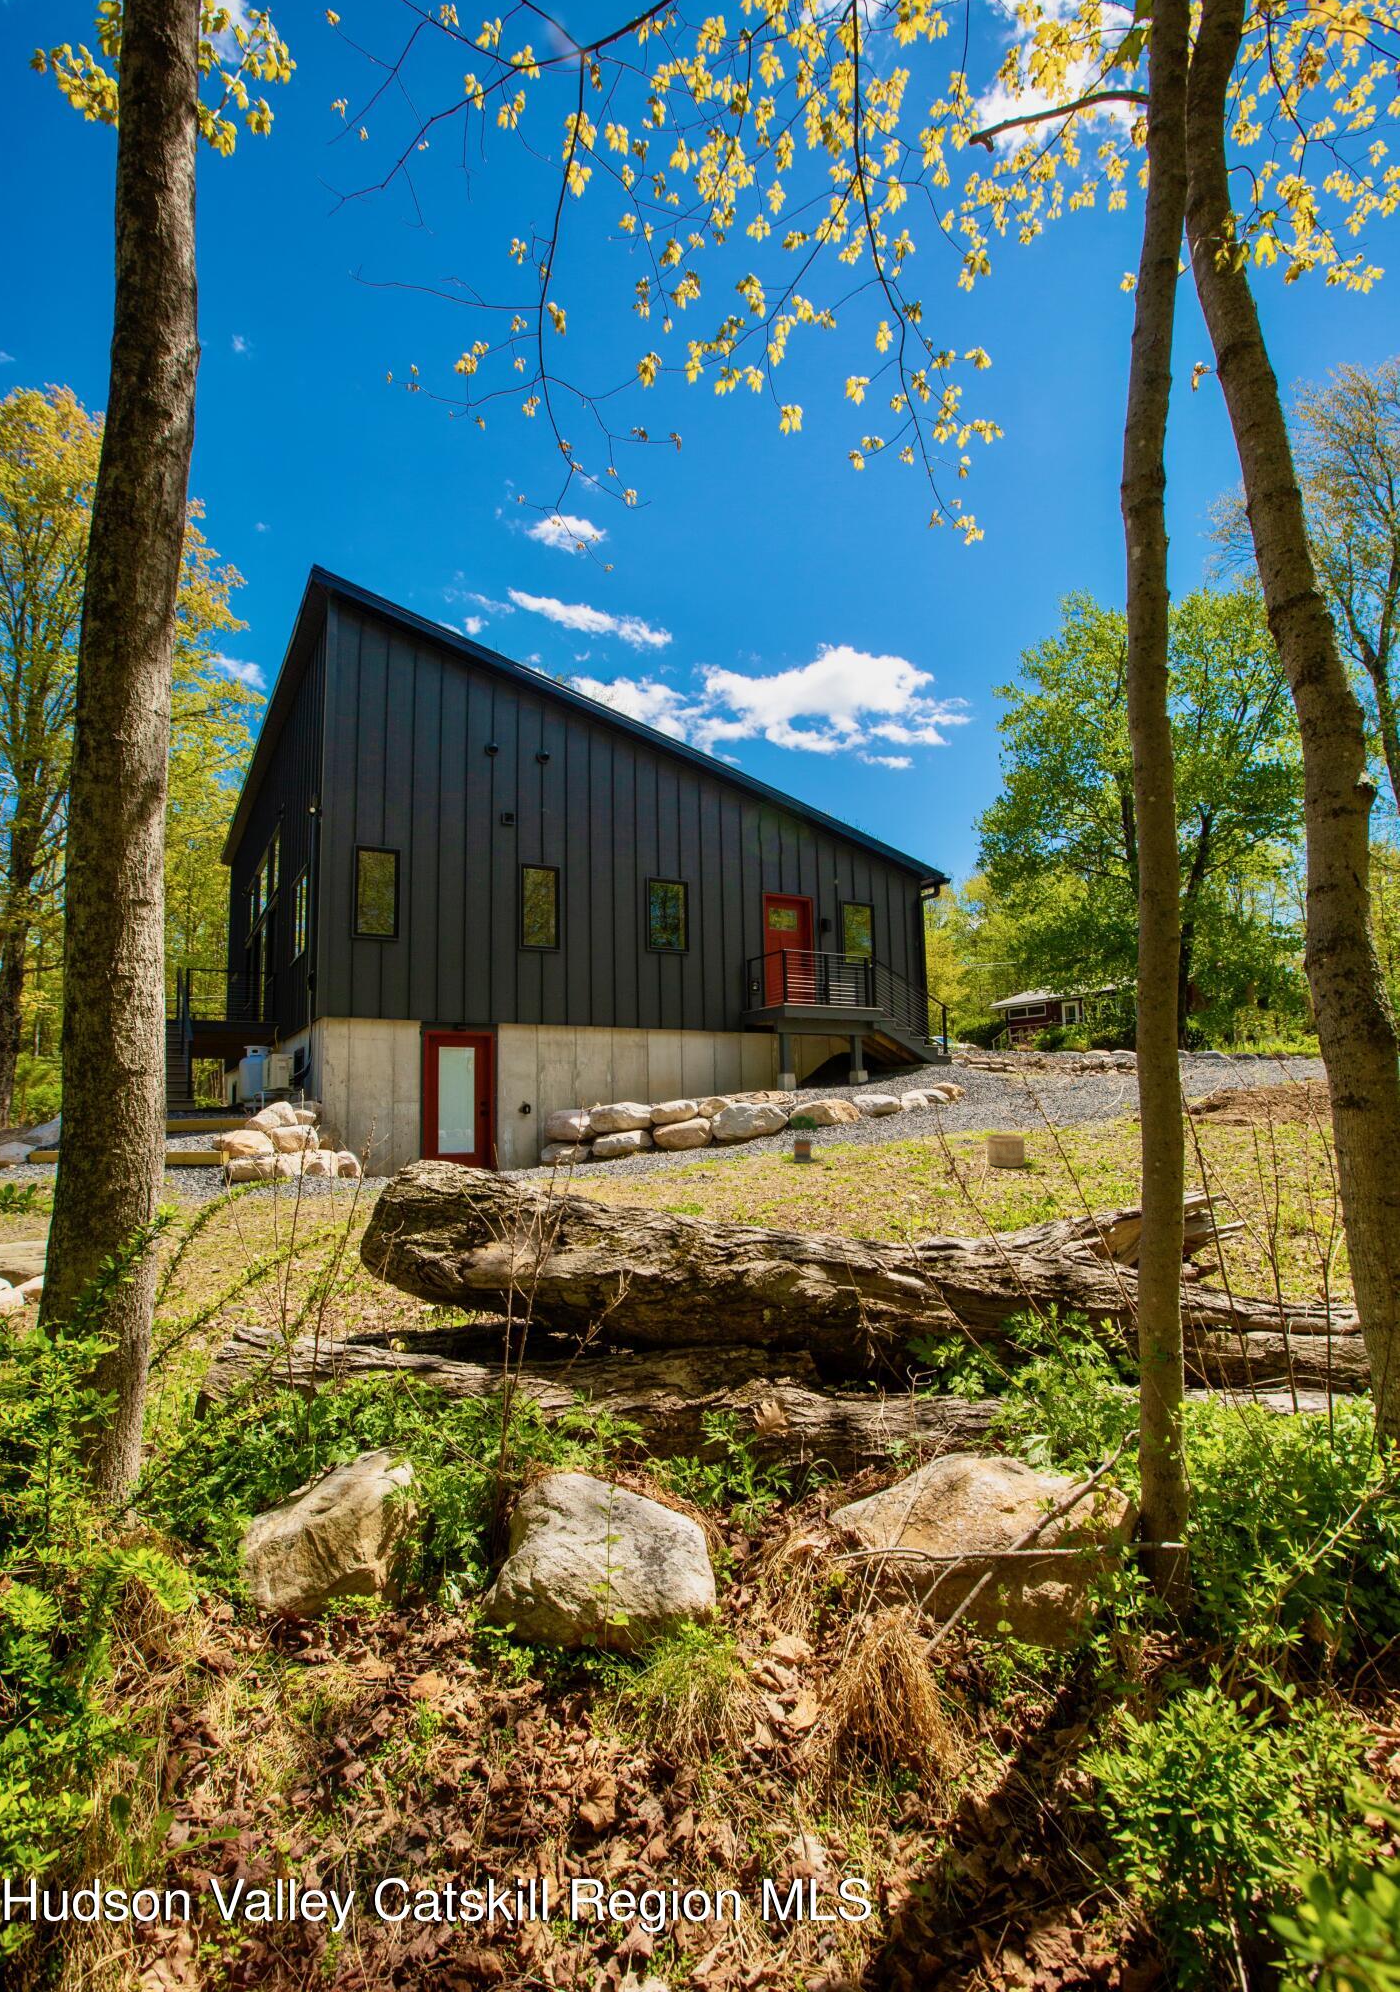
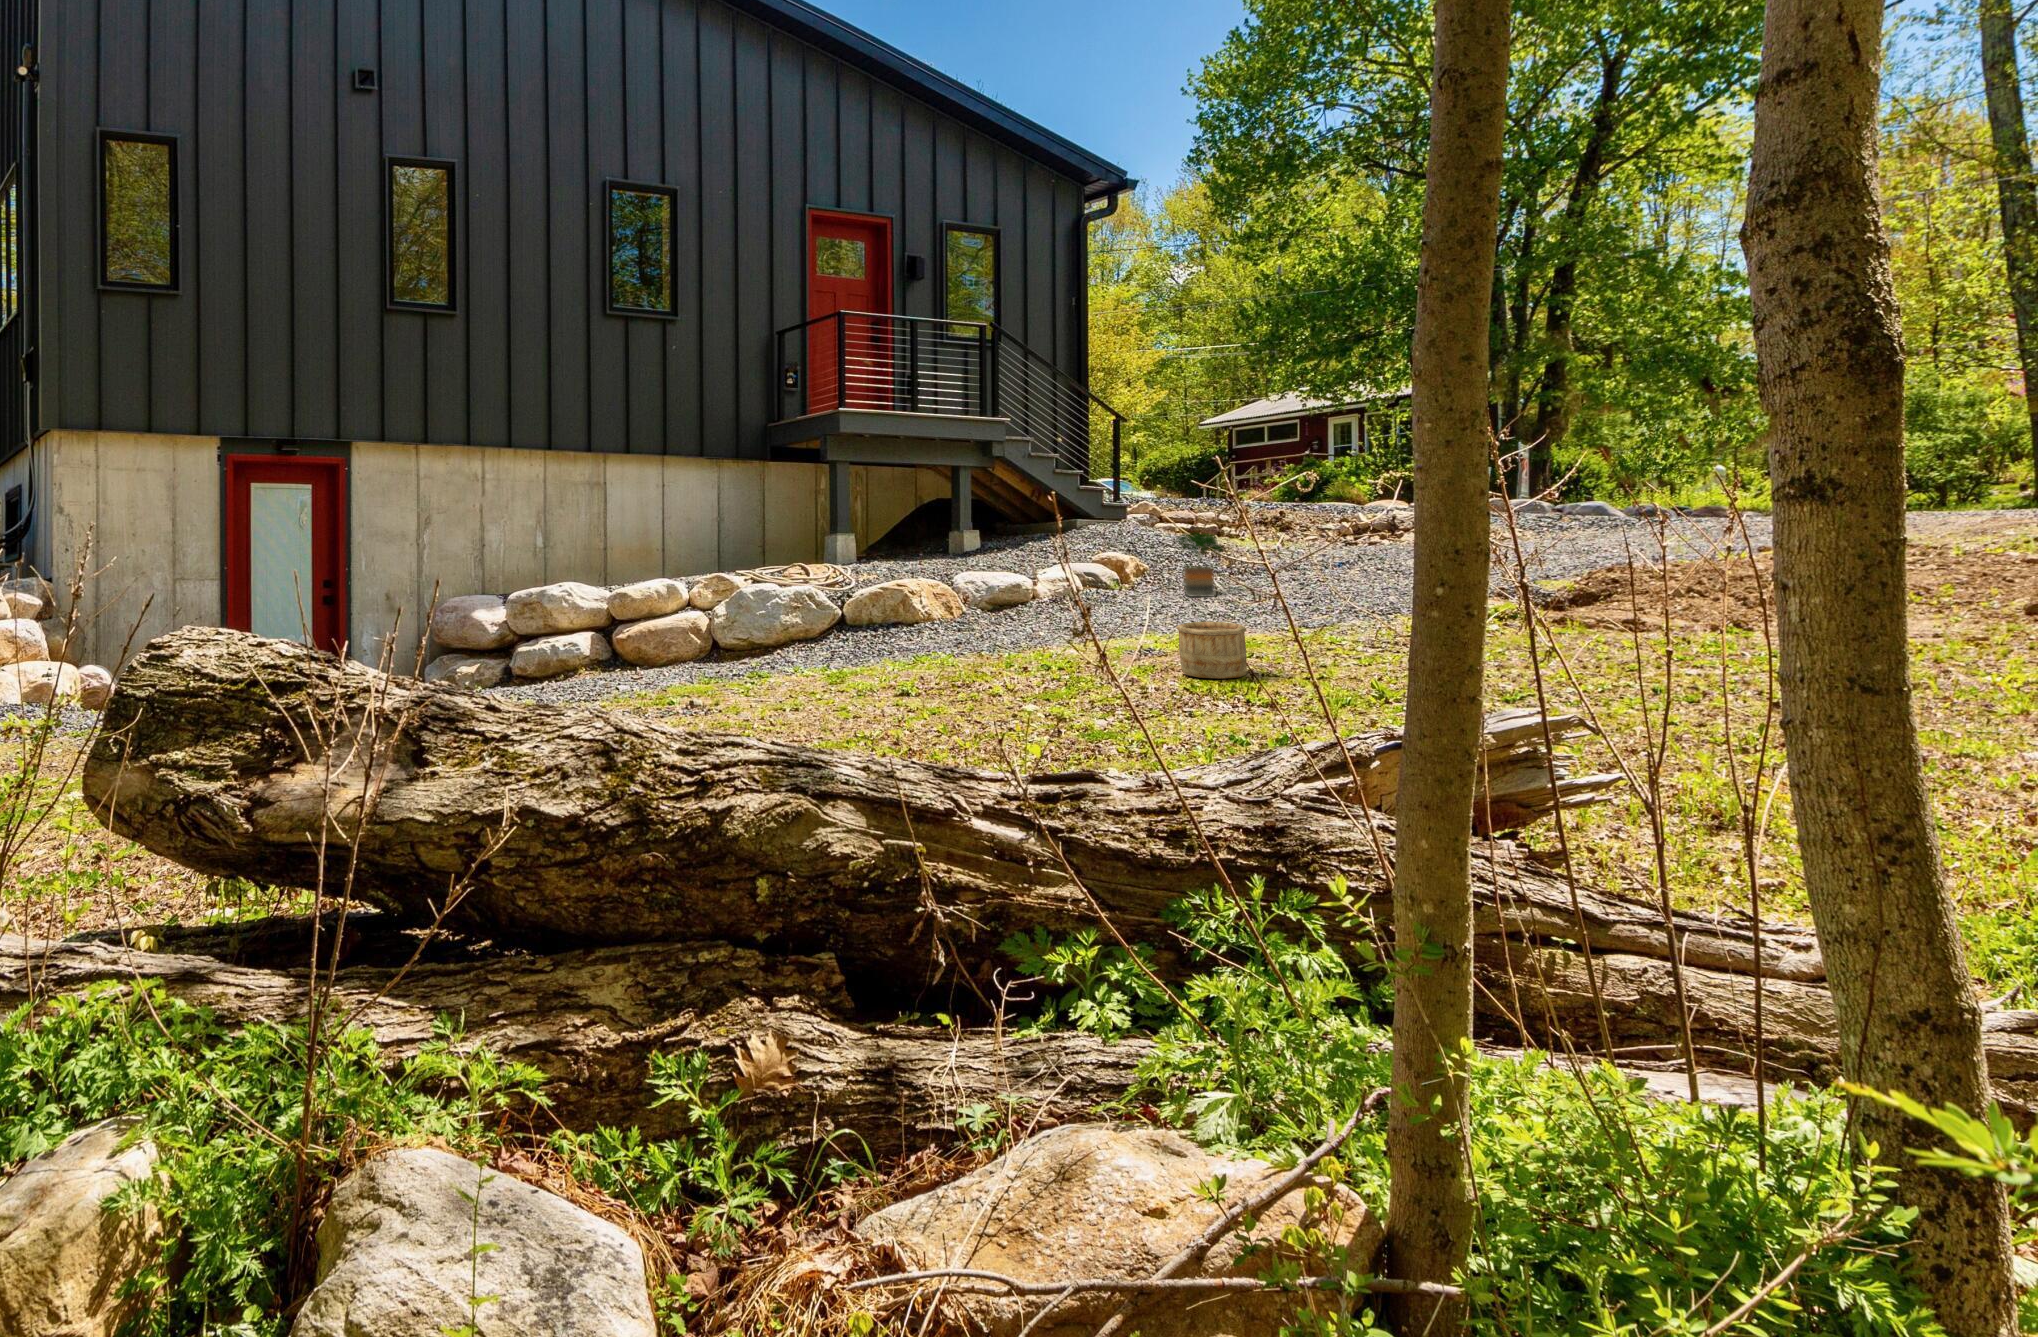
potted tree: present [789,1115,818,1162] -> present [1176,532,1223,597]

